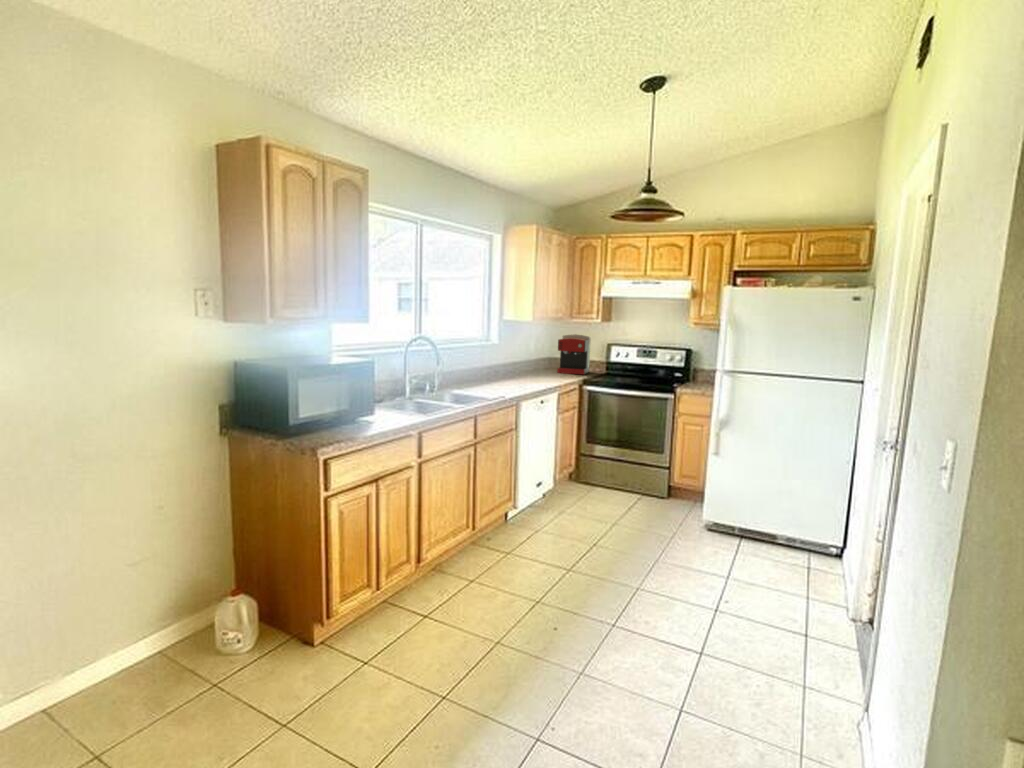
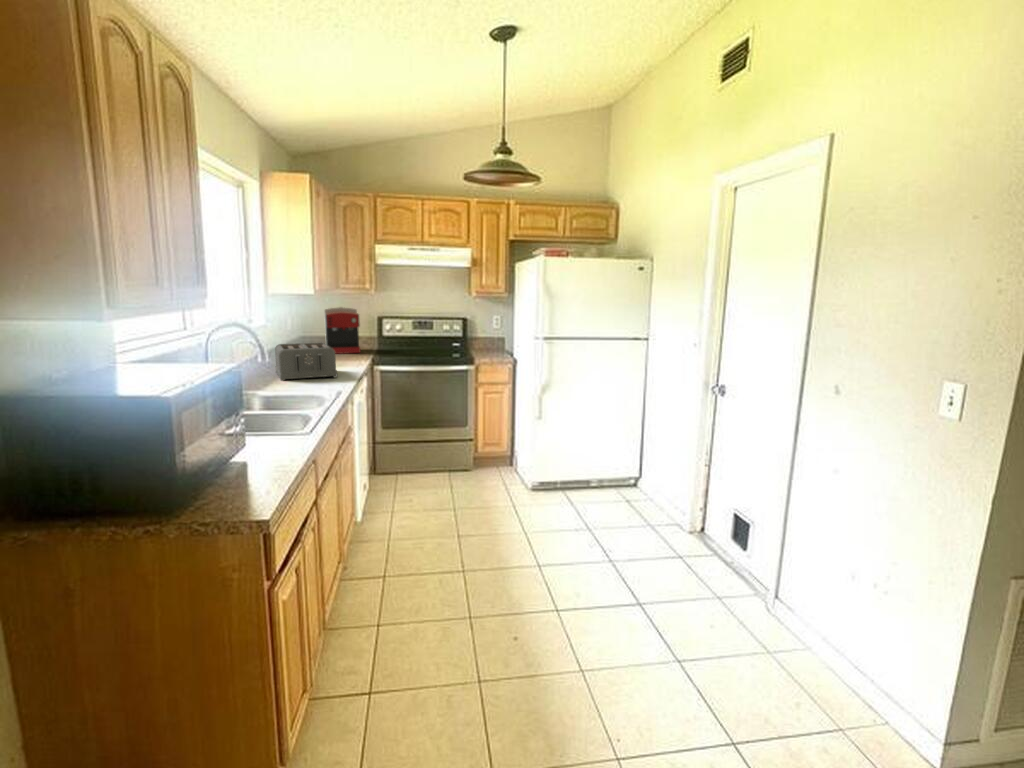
toaster: none [481,359,529,388] -> present [275,342,337,381]

